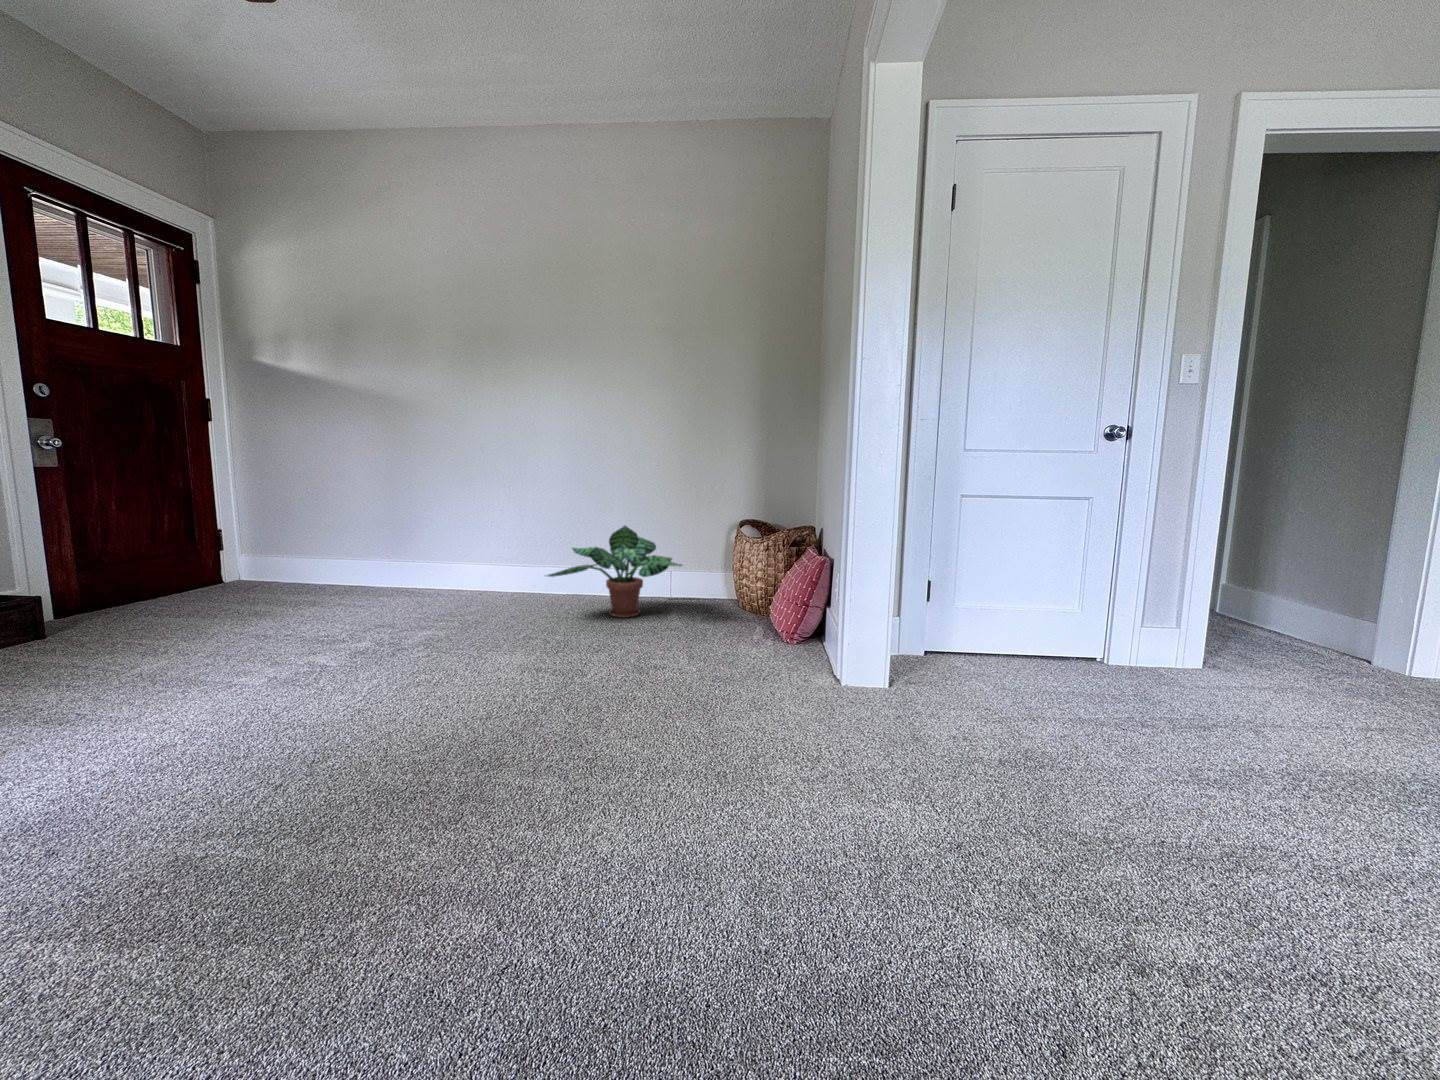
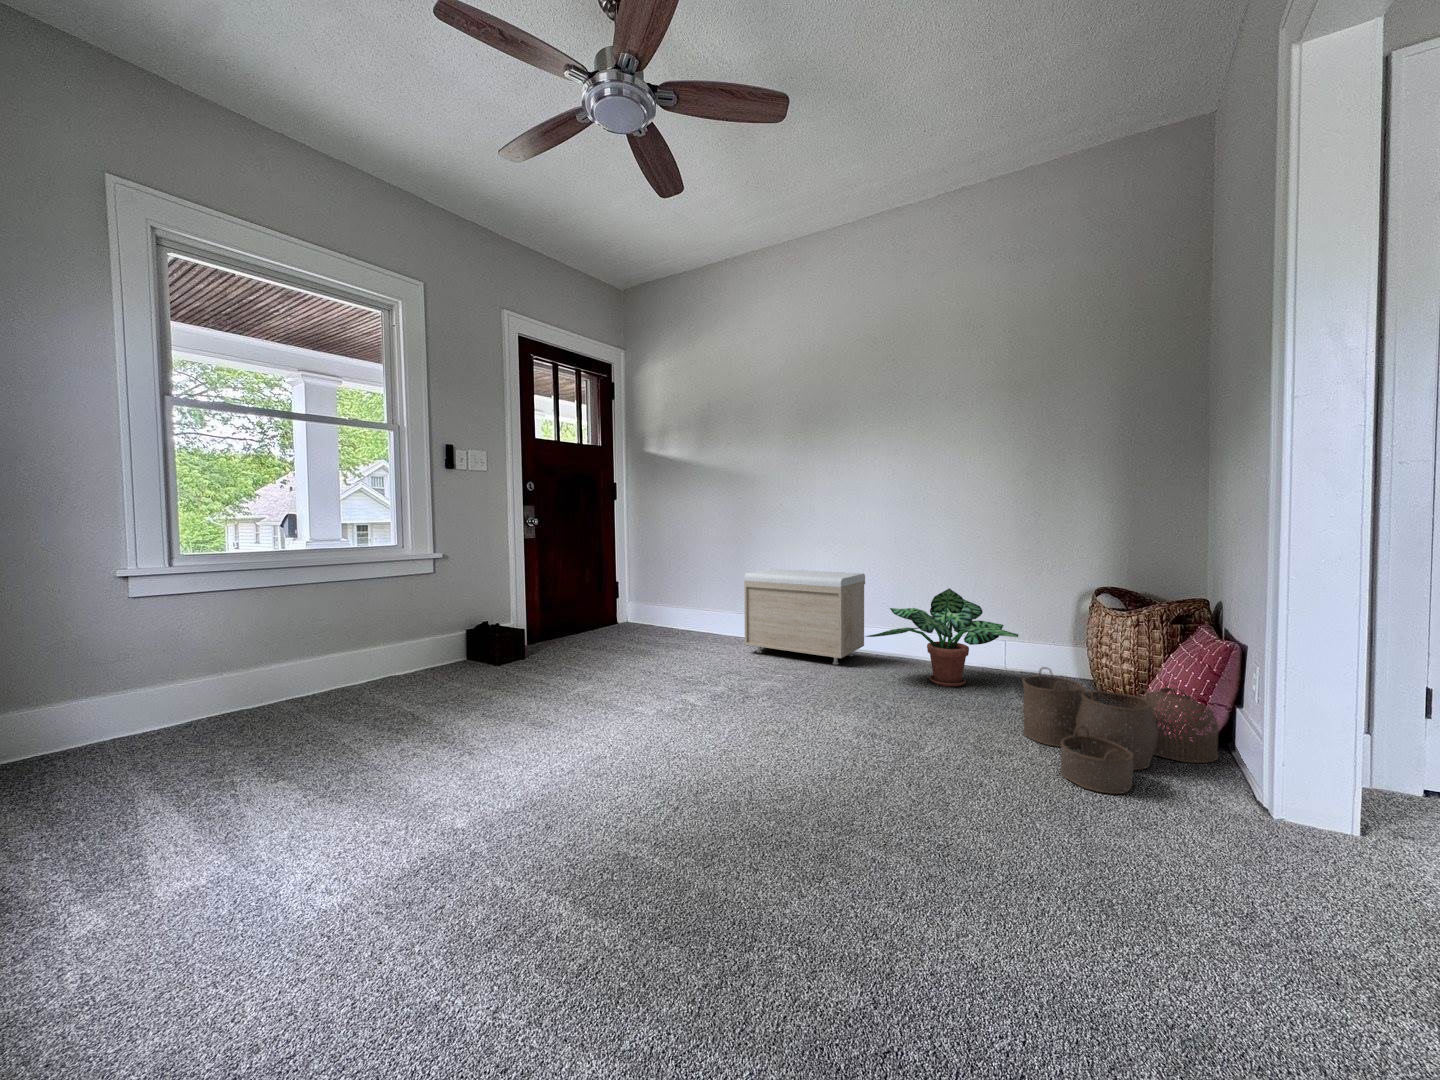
storage bench: none [408,512,549,609] -> present [744,569,865,665]
woven basket: none [681,590,815,686] -> present [1023,667,1218,794]

